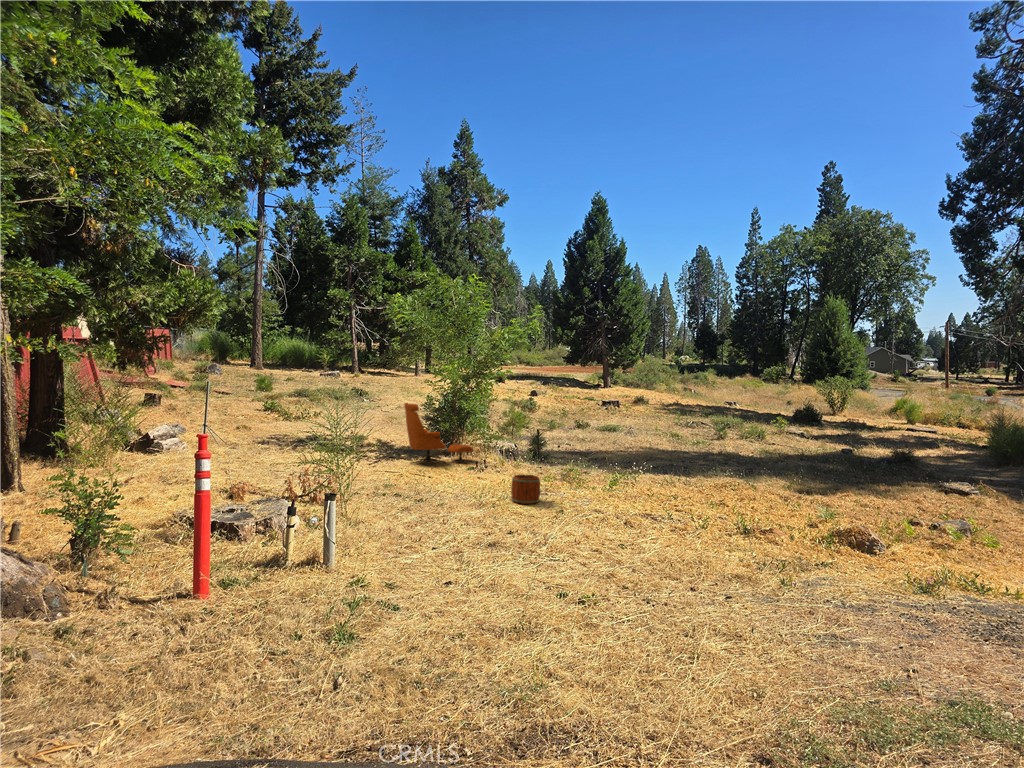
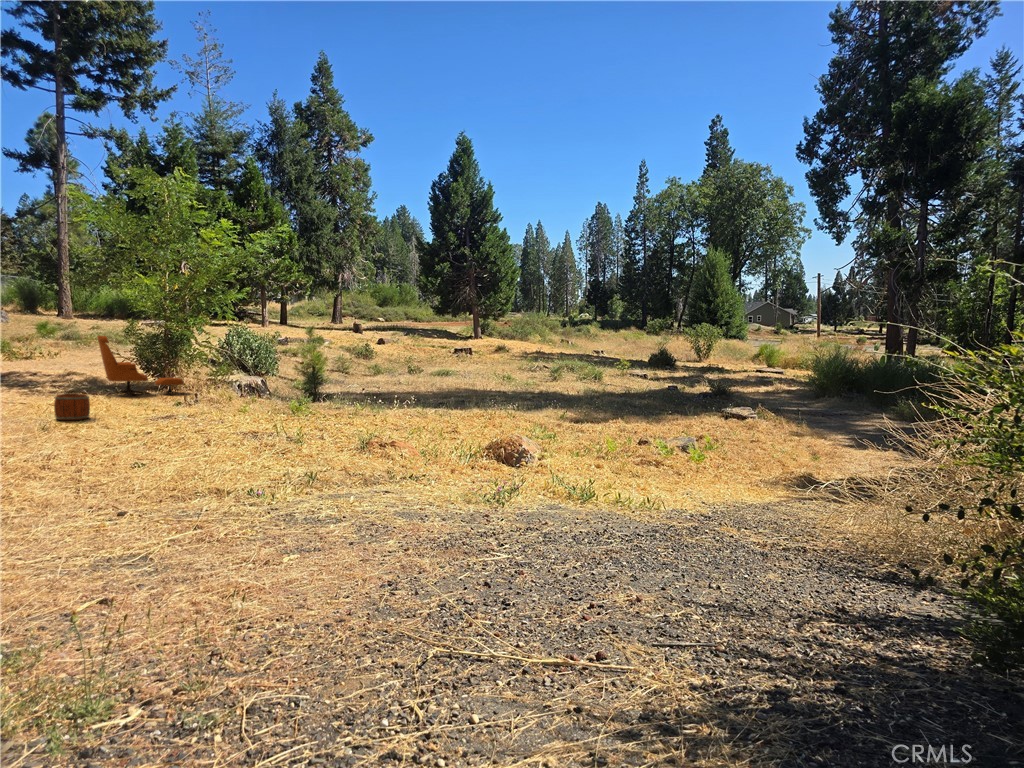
bucket: present [511,474,540,504] -> present [54,394,90,420]

